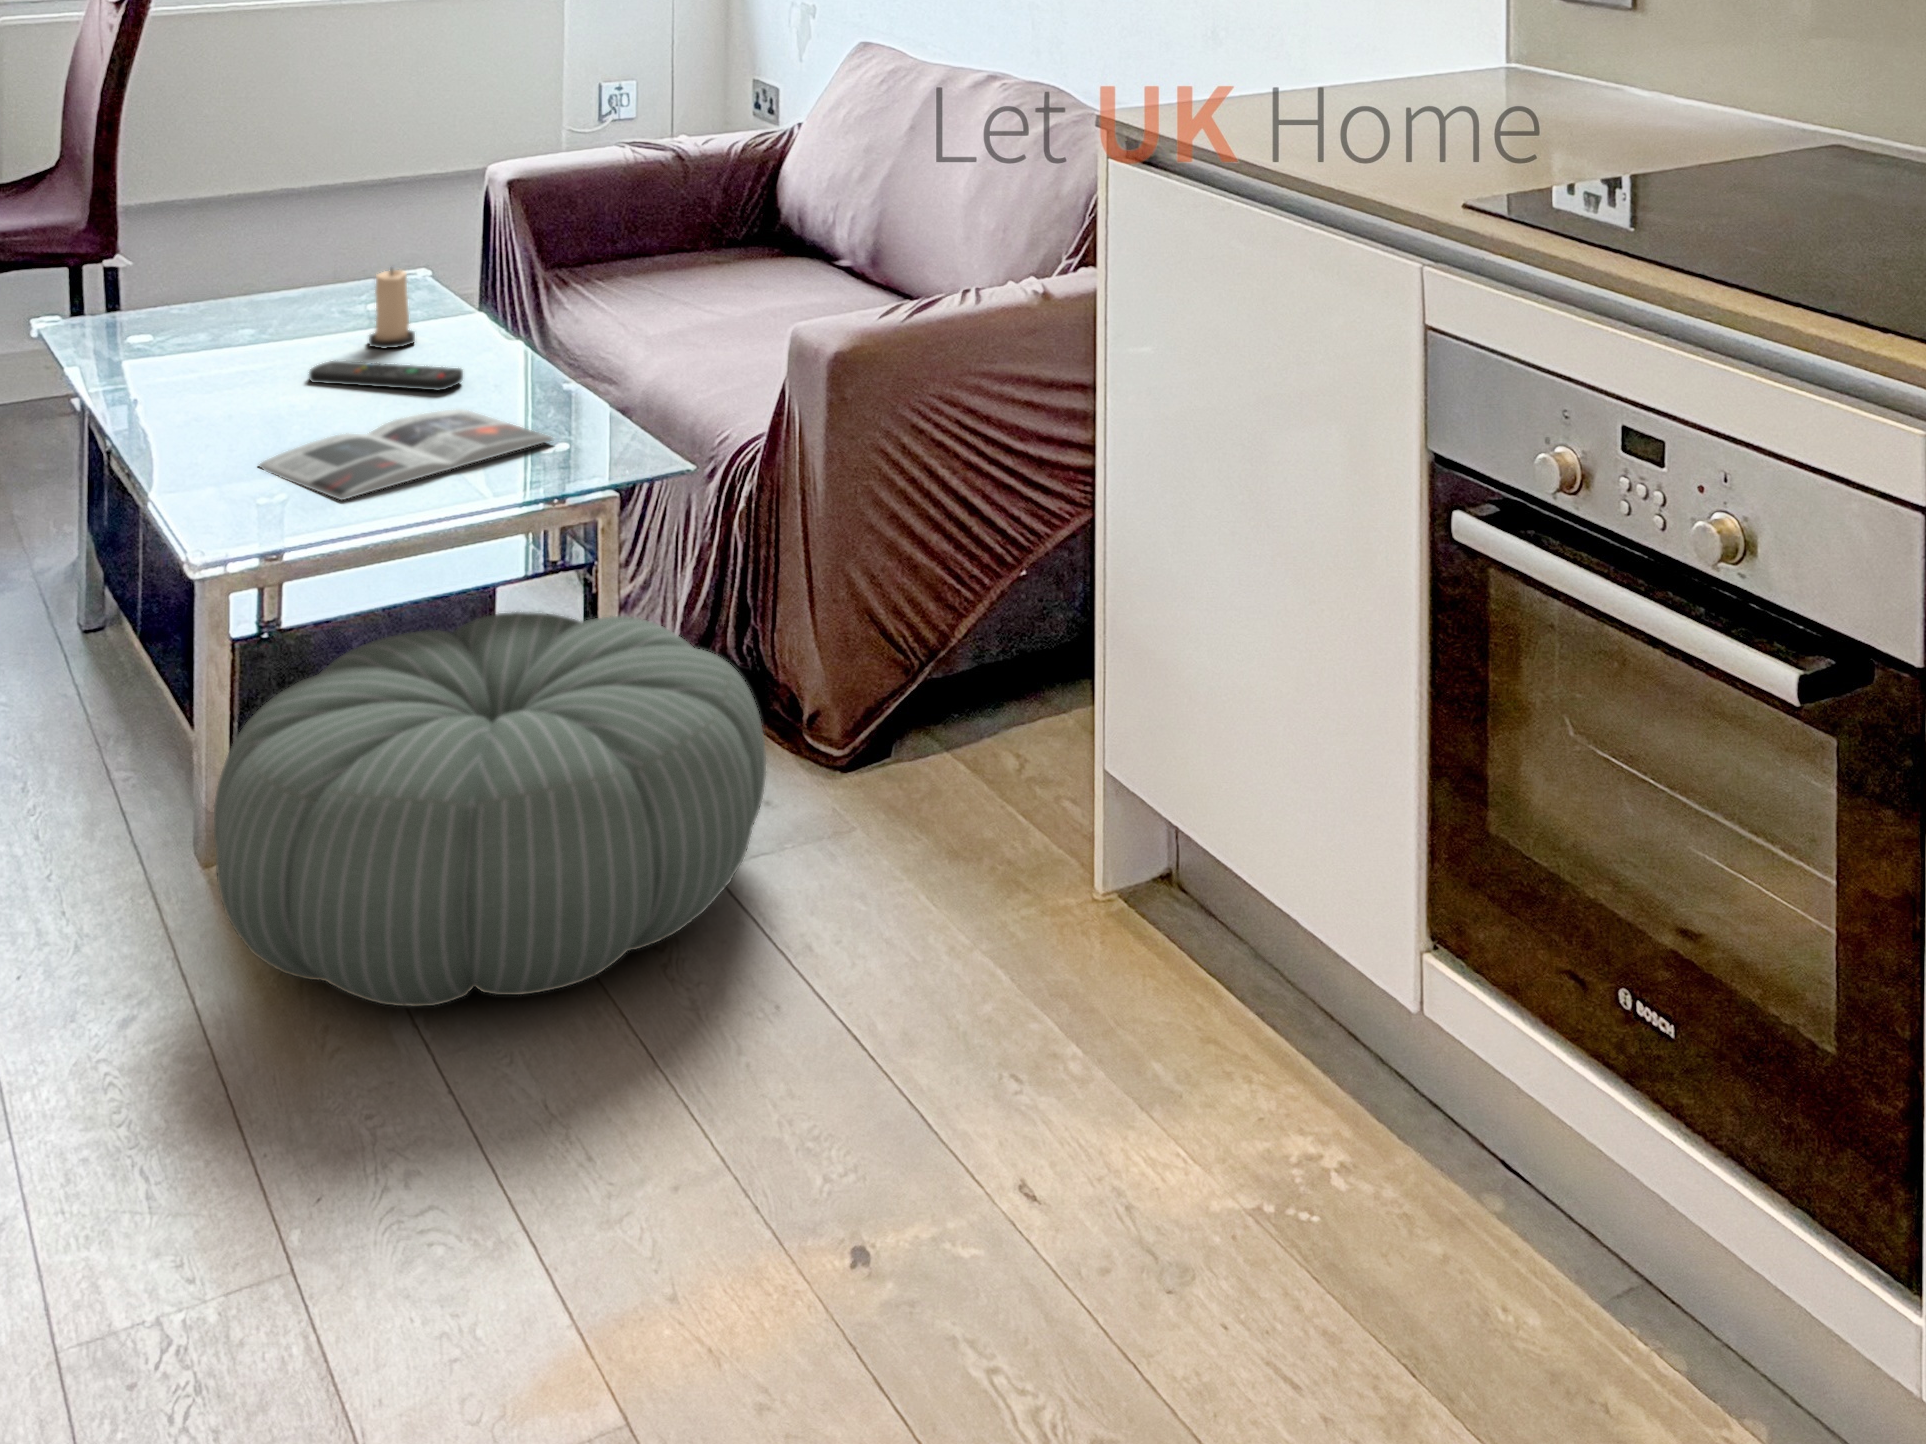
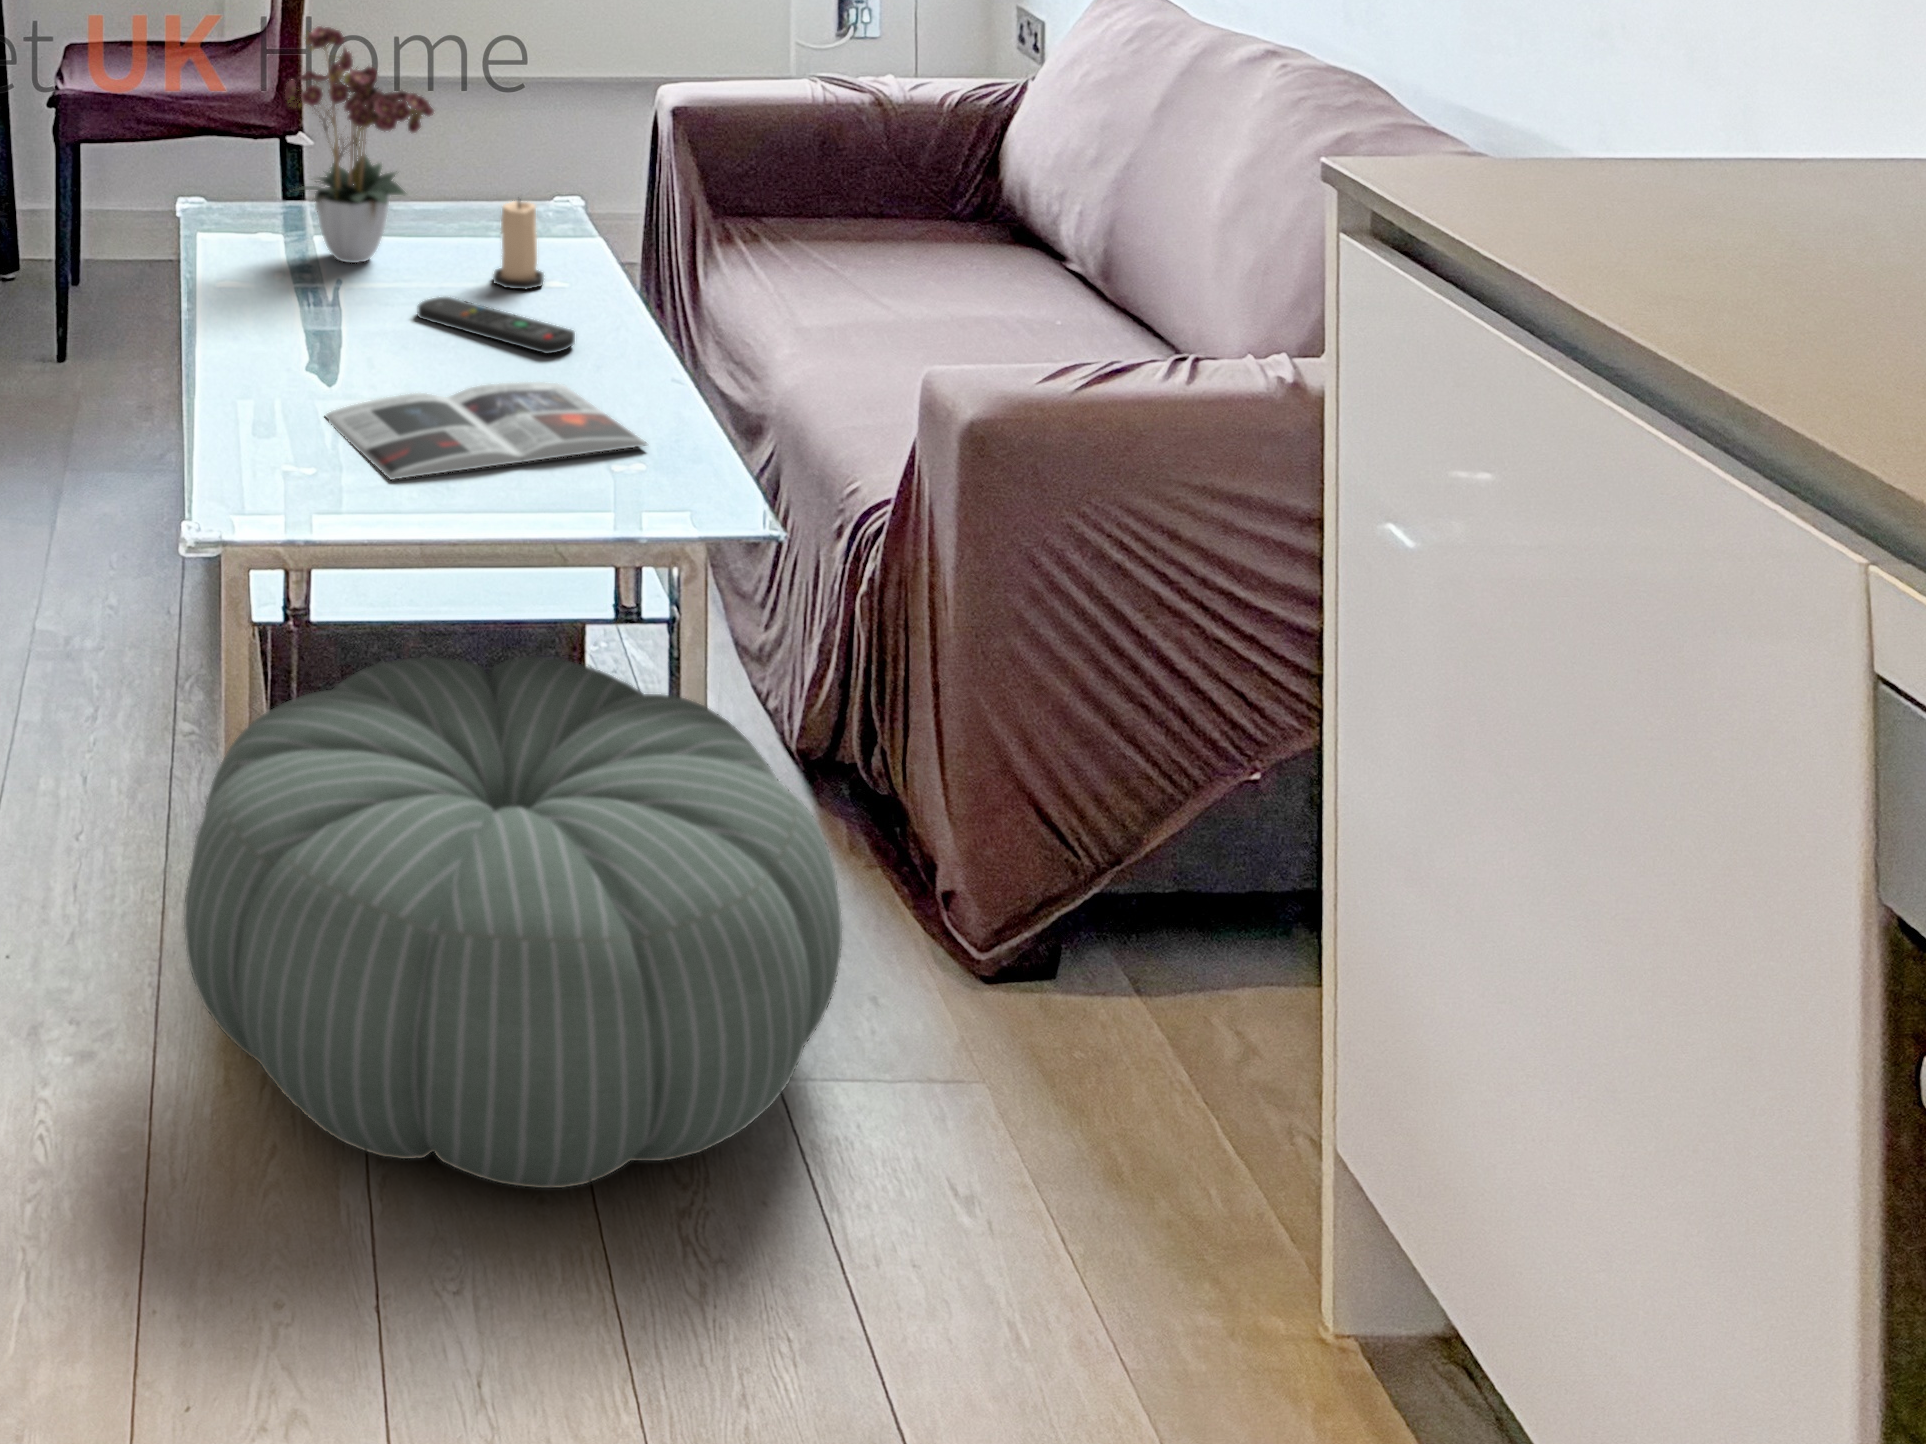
flower arrangement: none [146,120,316,350] -> present [285,26,434,263]

